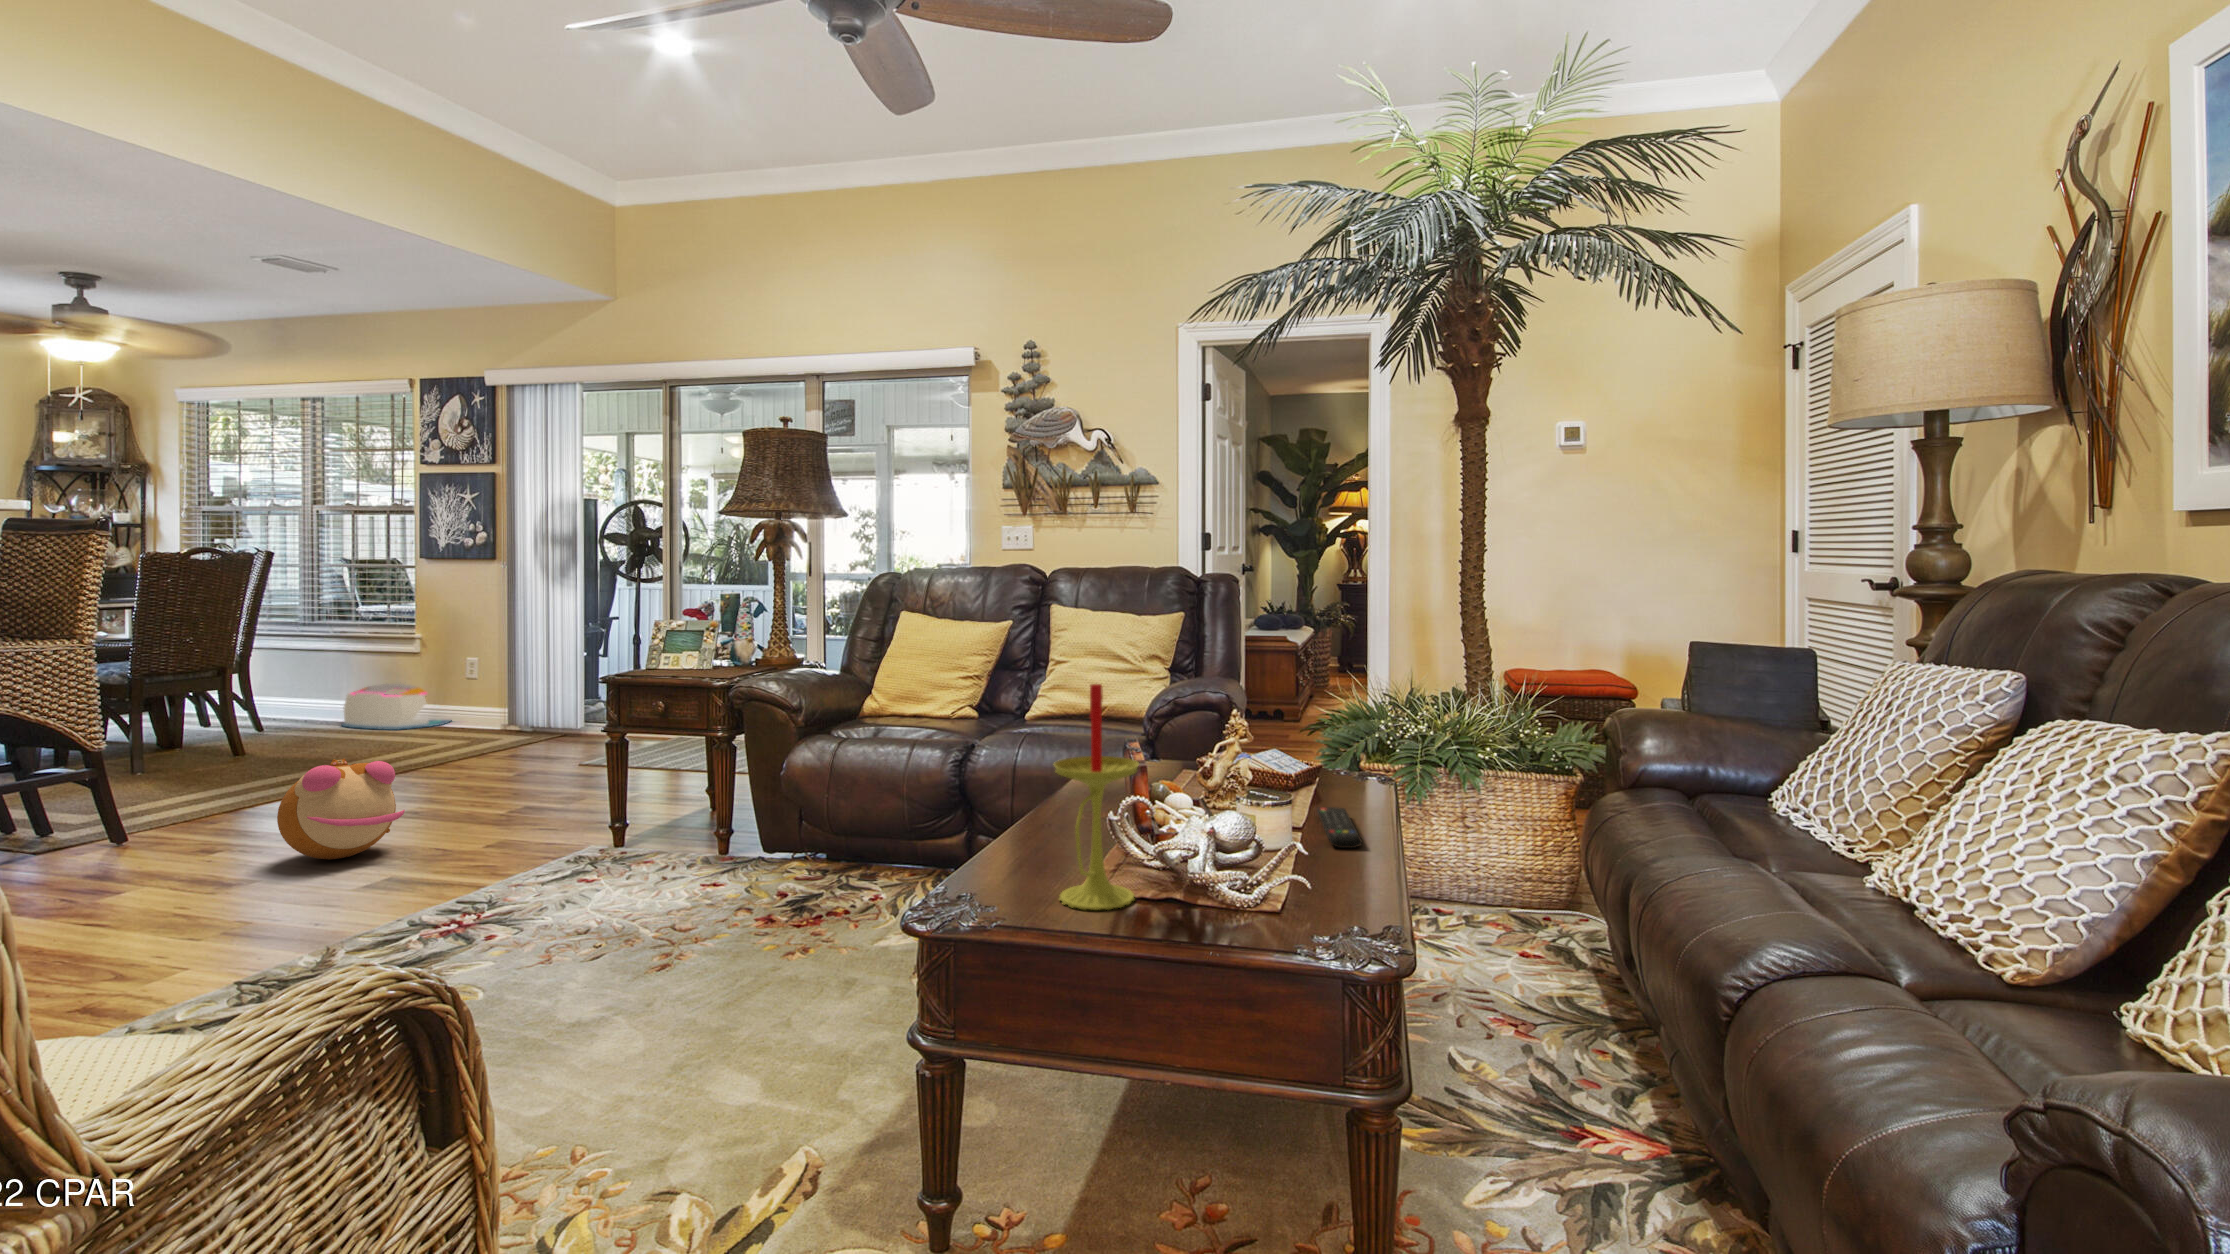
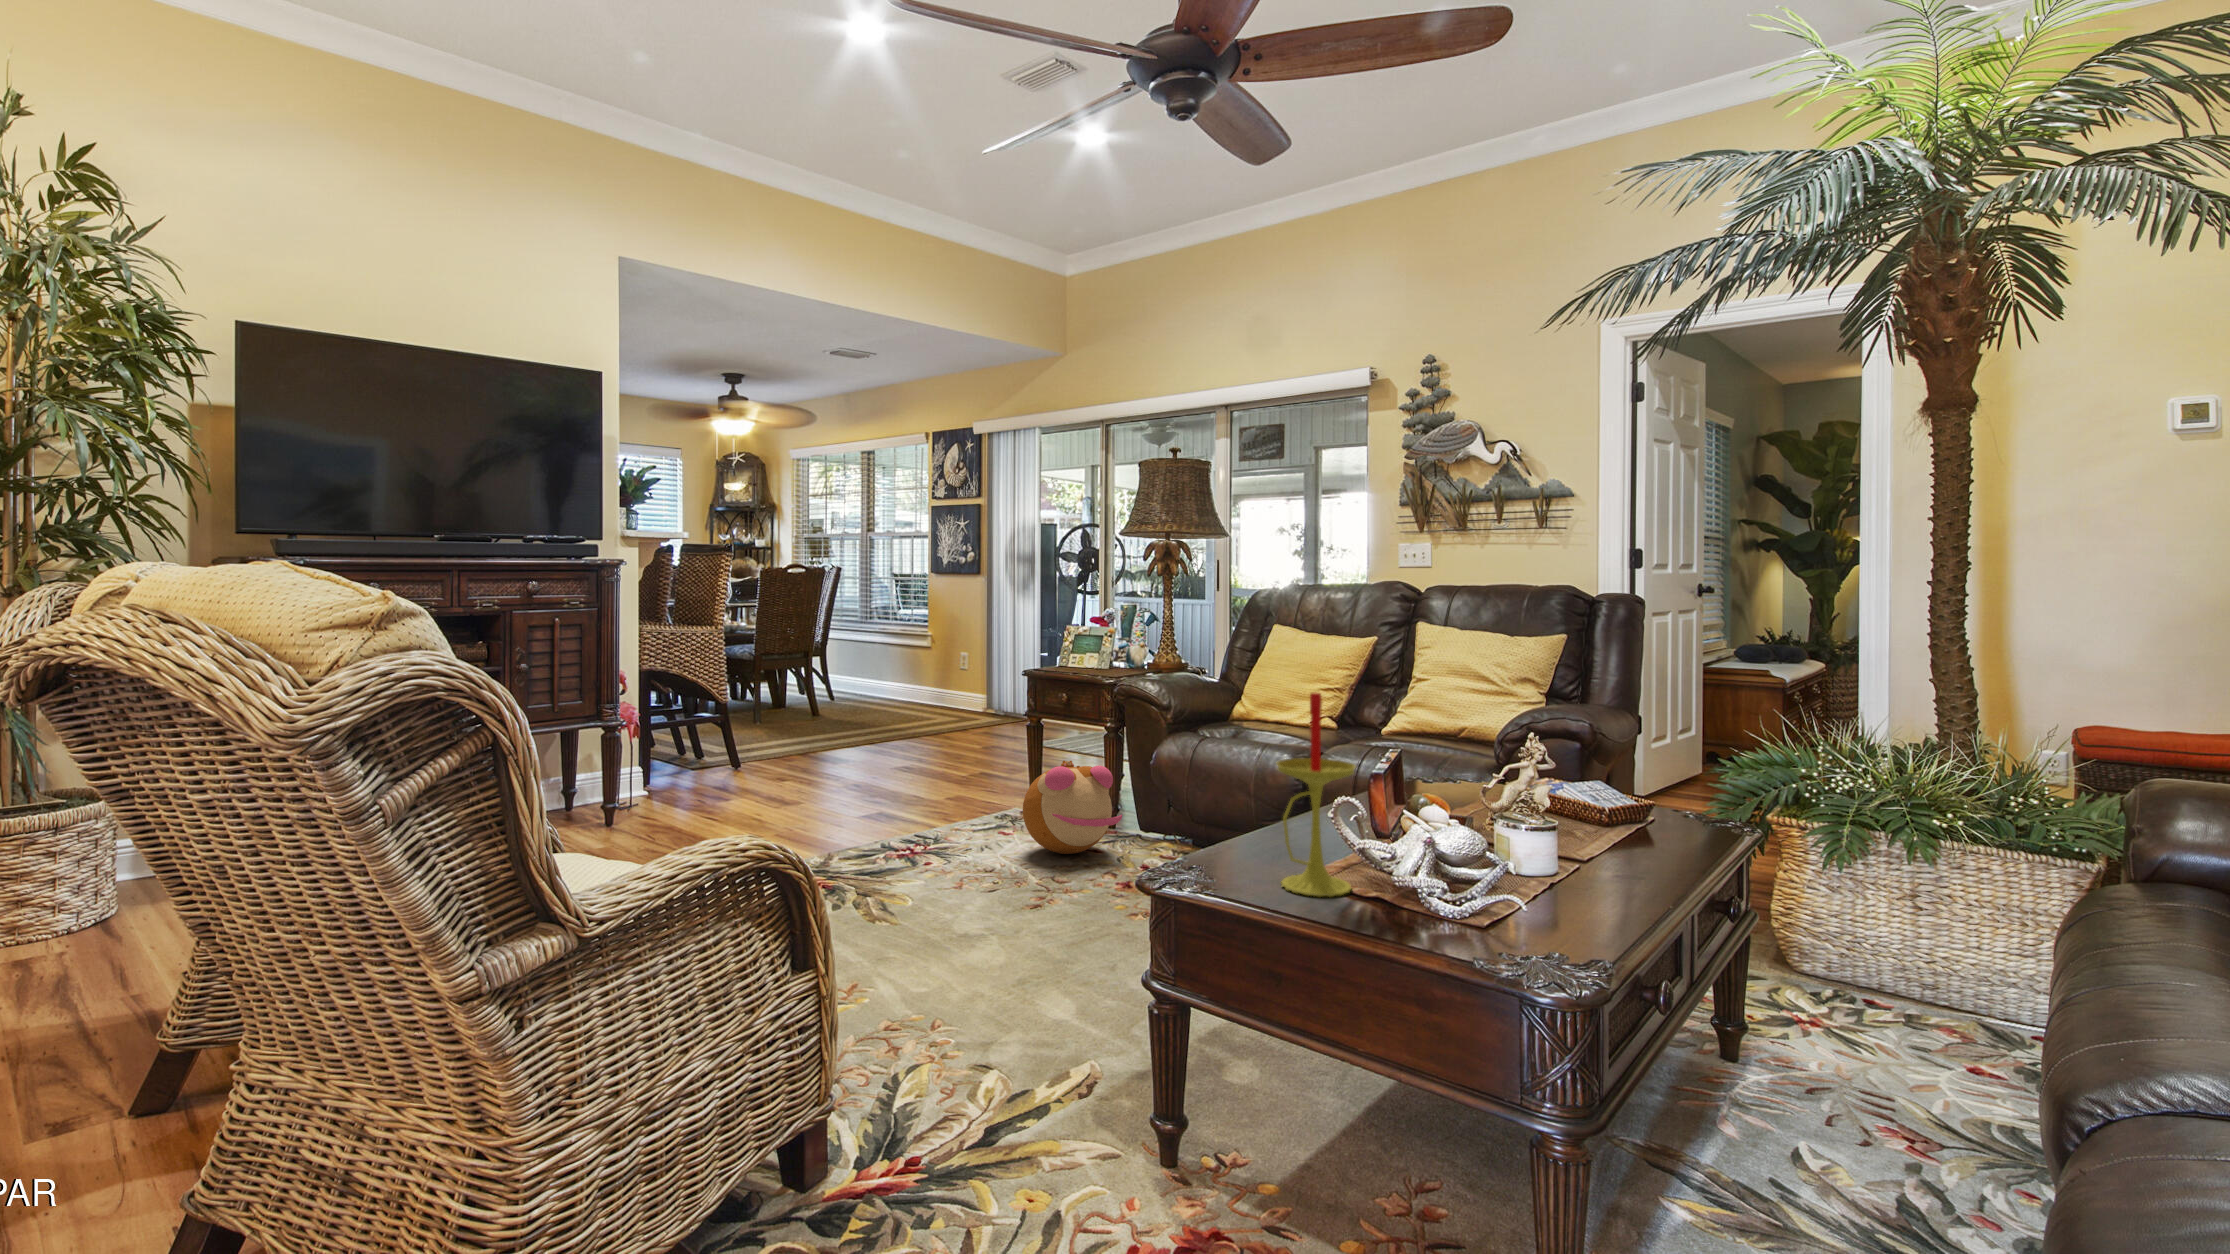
storage bin: present [342,684,452,730] -> none [877,670,952,708]
plush toy: present [277,759,405,859] -> present [1023,761,1122,854]
remote control: present [1317,807,1362,848] -> none [1598,840,1648,882]

